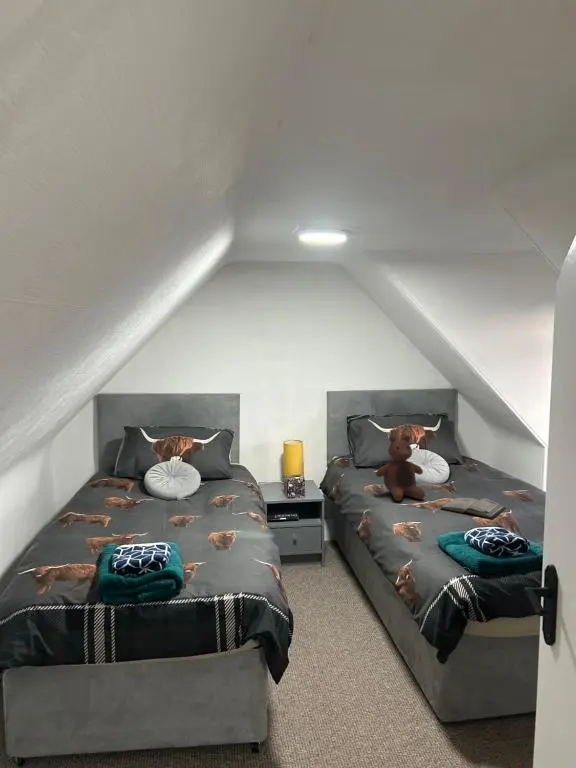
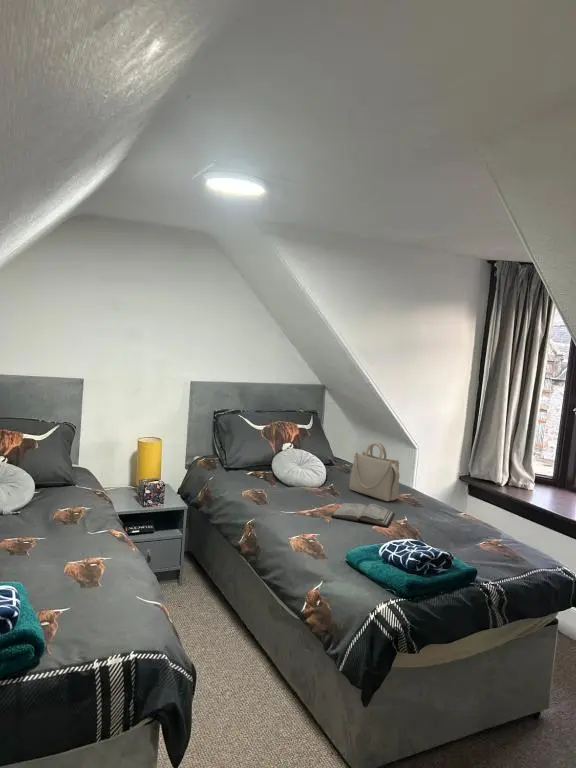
stuffed bear: present [376,435,425,501] -> none [257,434,311,509]
handbag: none [470,441,517,497] -> present [349,442,399,501]

